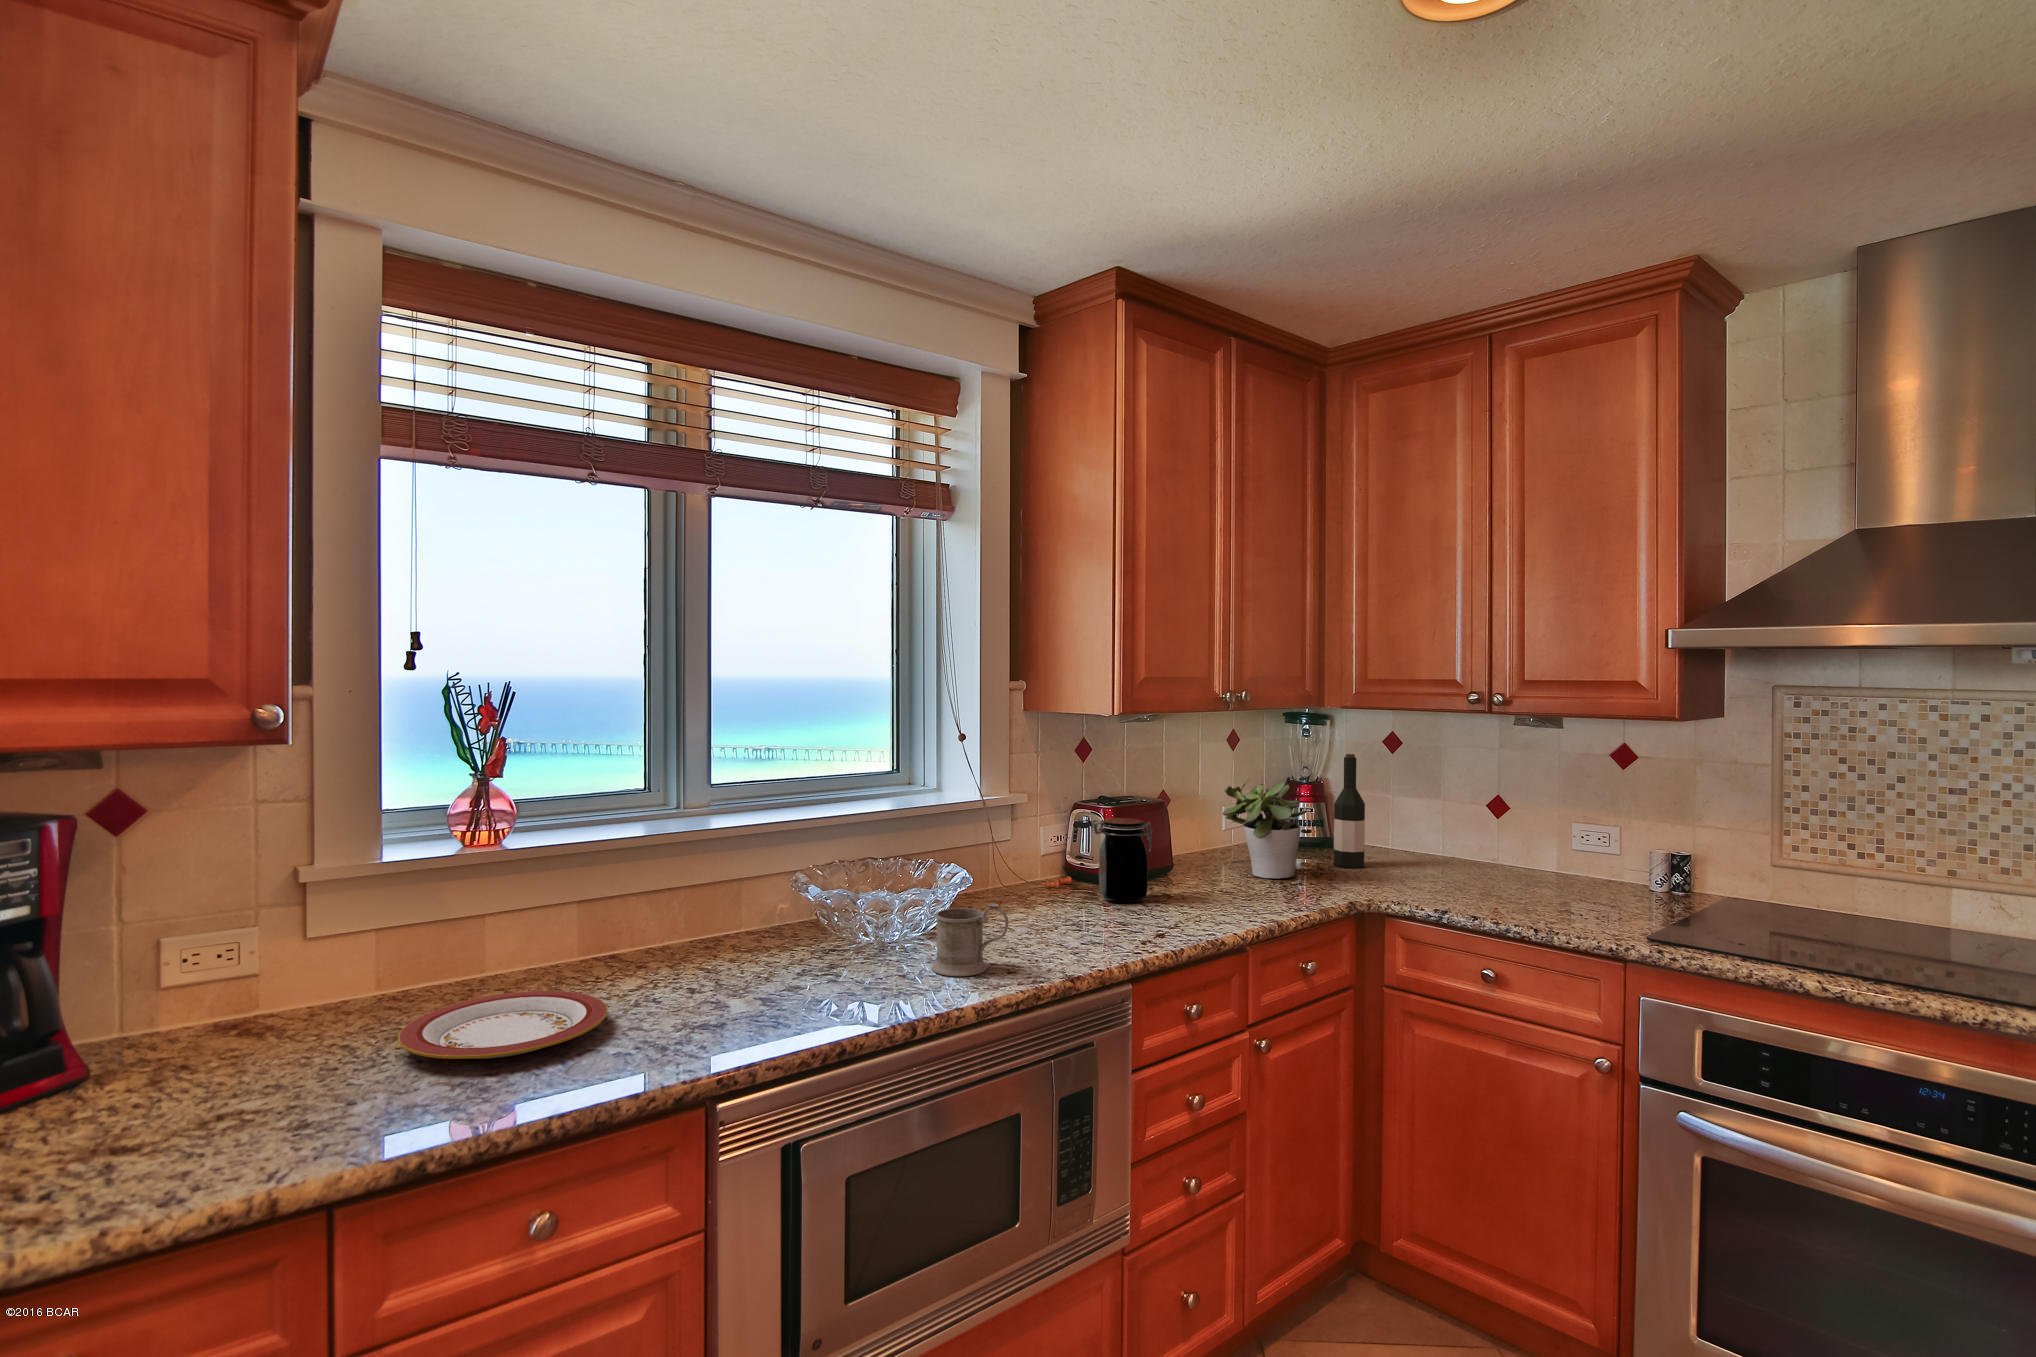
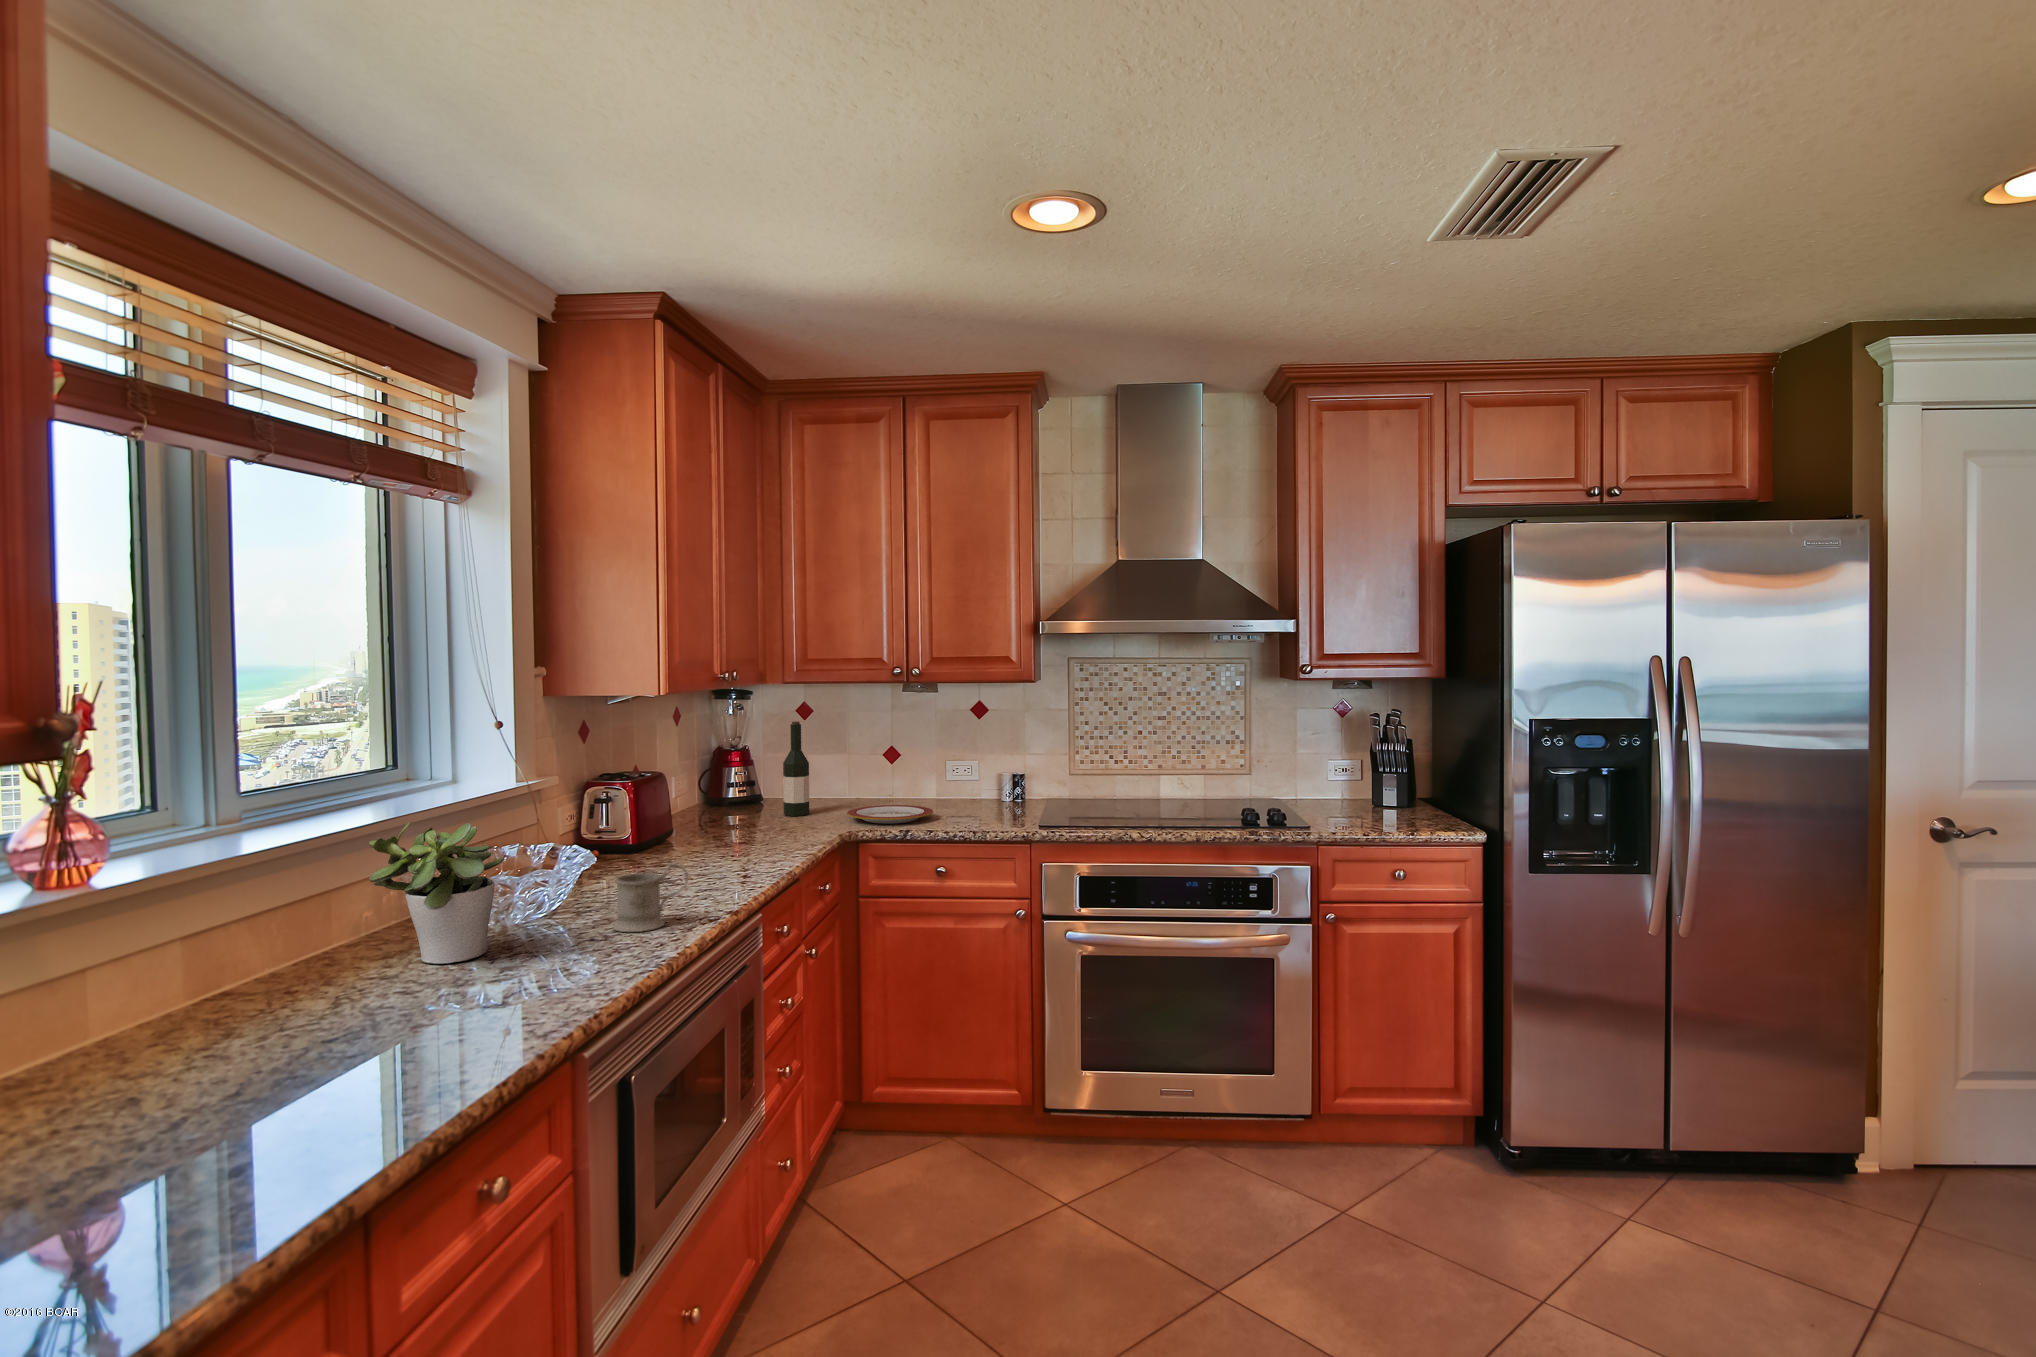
potted plant: present [1223,779,1307,879] -> present [369,822,504,964]
jar: present [1094,818,1153,903] -> none [640,789,696,865]
plate: present [398,991,607,1059] -> present [847,805,933,824]

